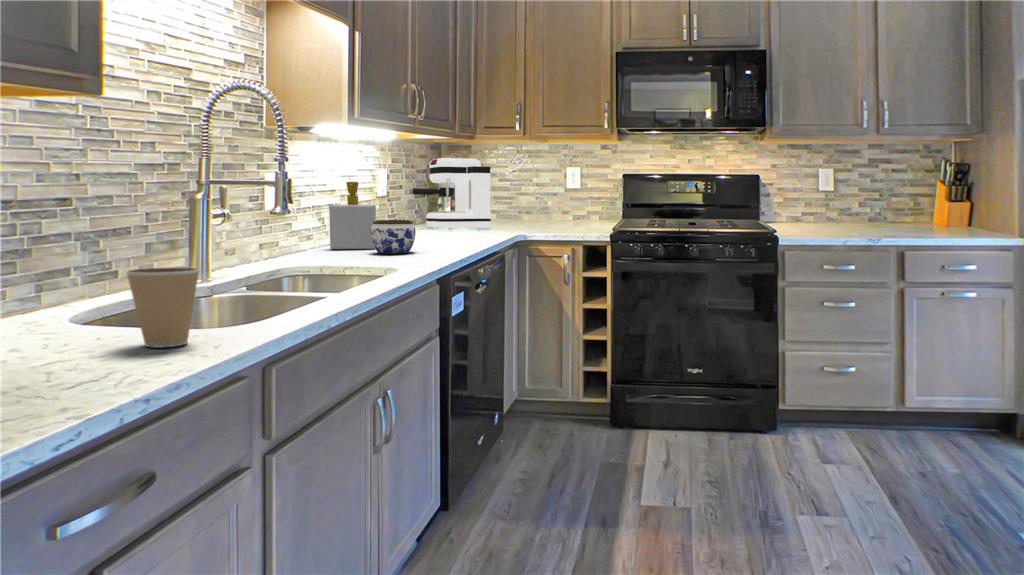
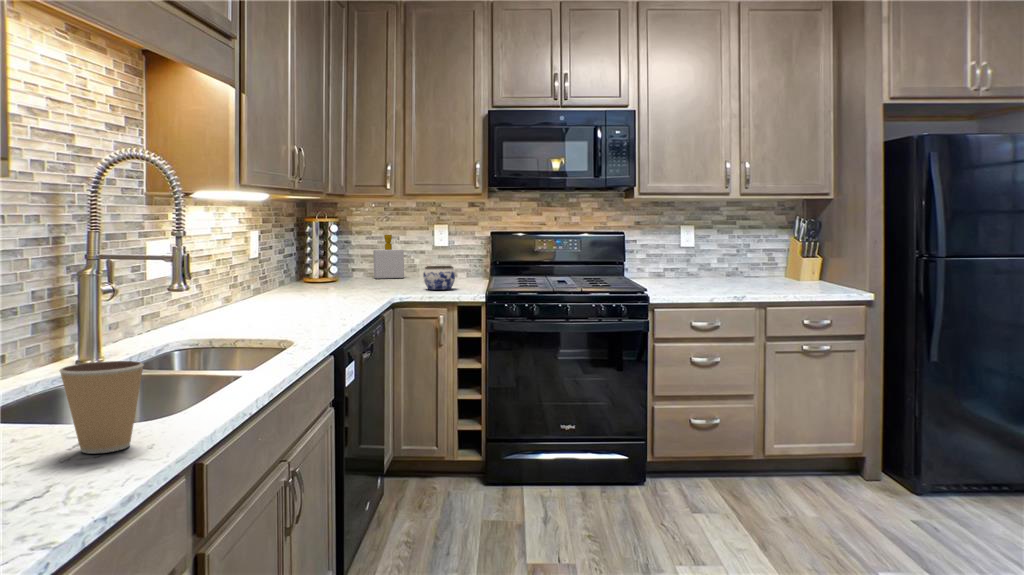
coffee maker: present [413,158,491,230] -> none [285,219,366,290]
soap bottle: present [329,182,376,249] -> present [373,235,404,279]
jar: present [371,220,415,253] -> present [423,266,455,290]

